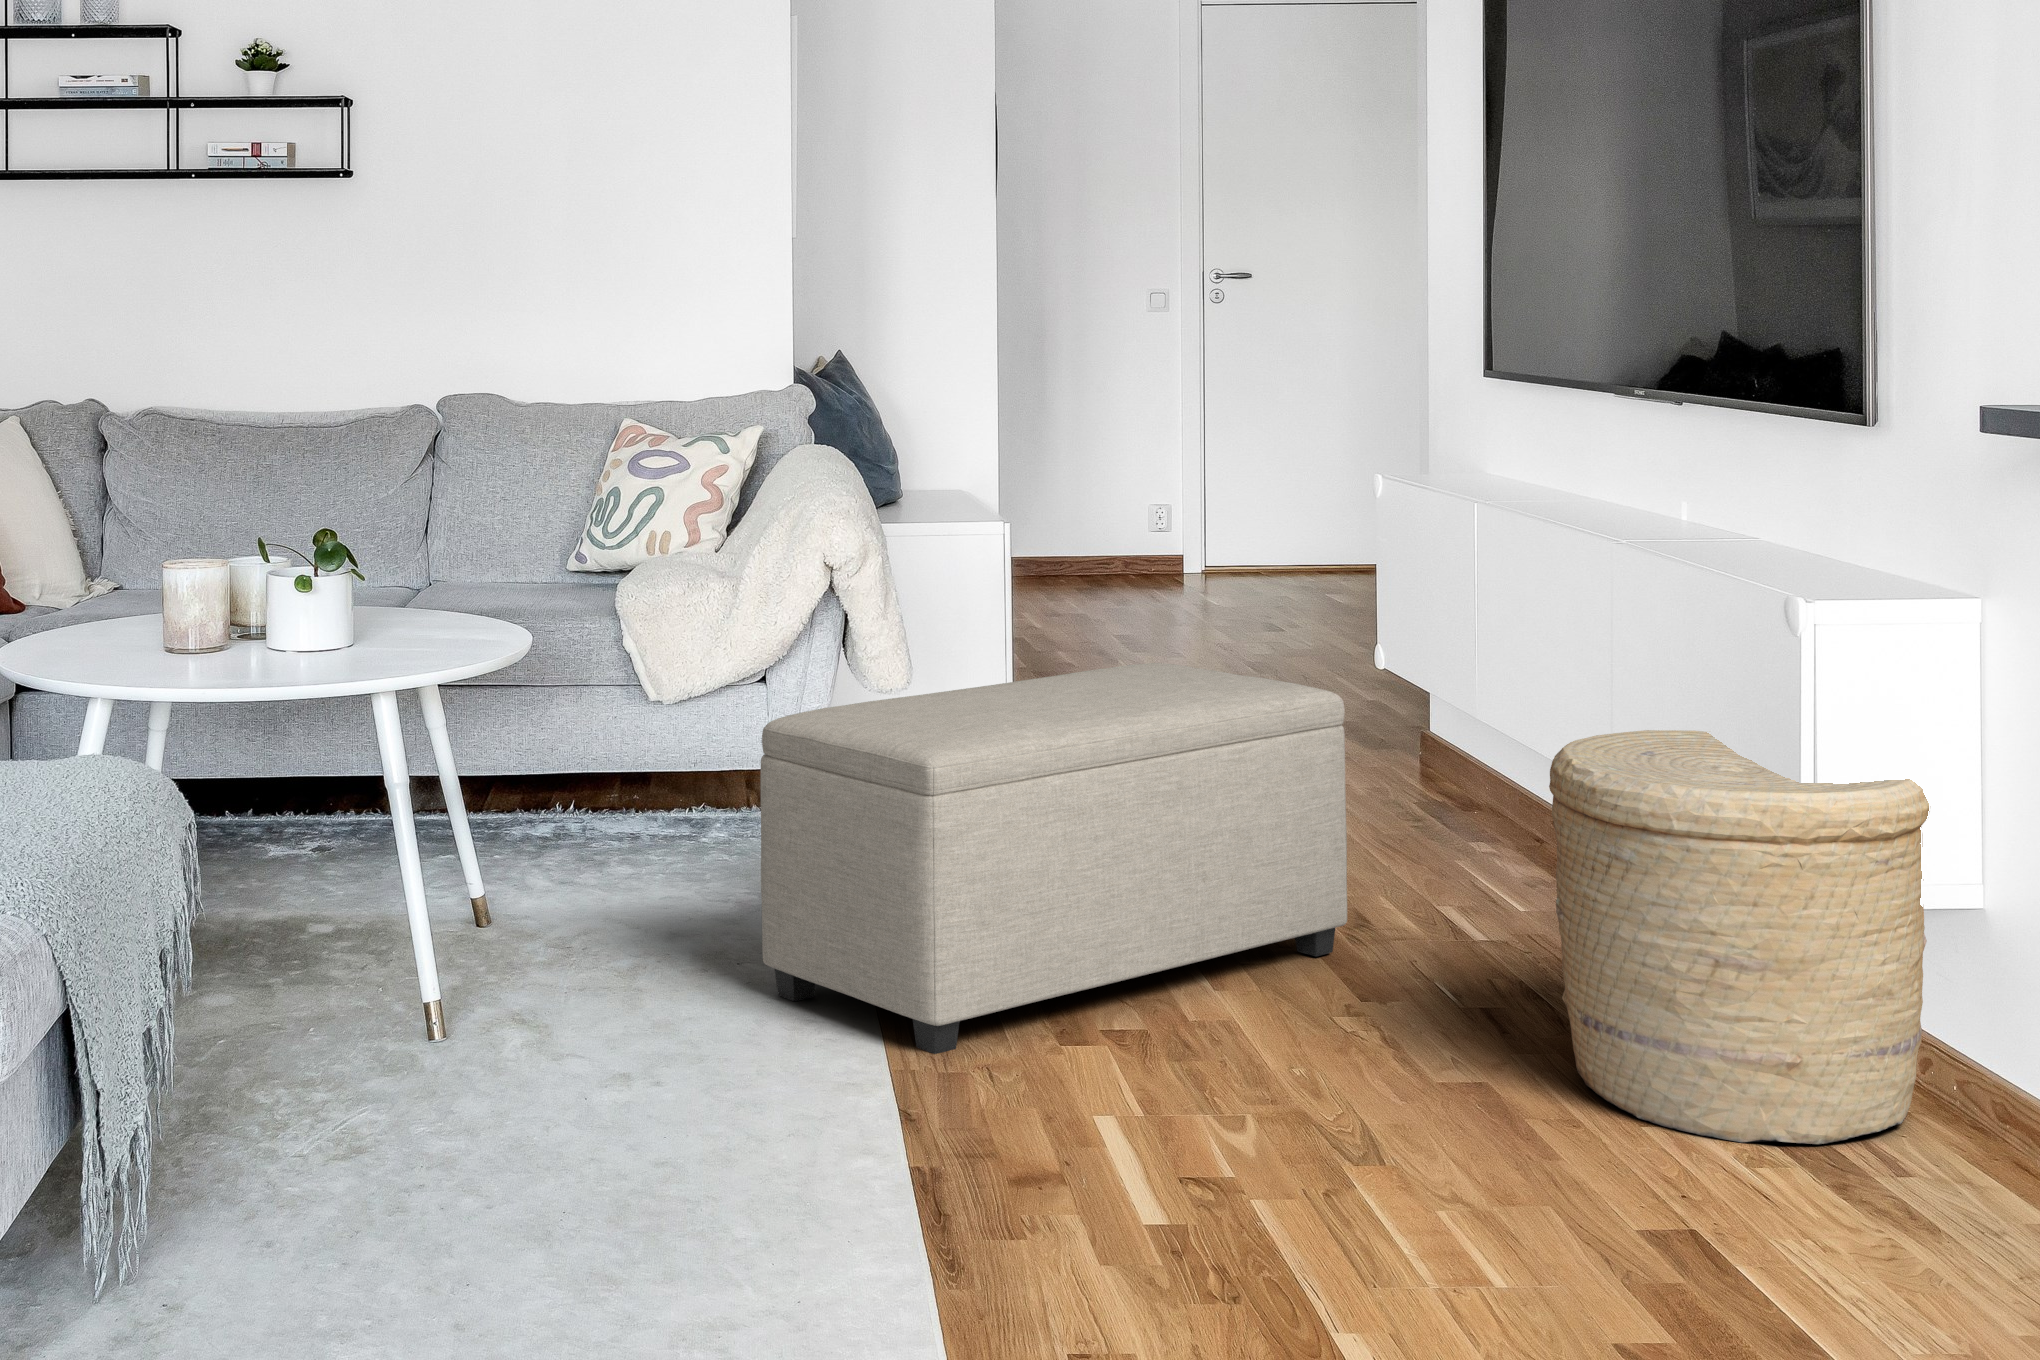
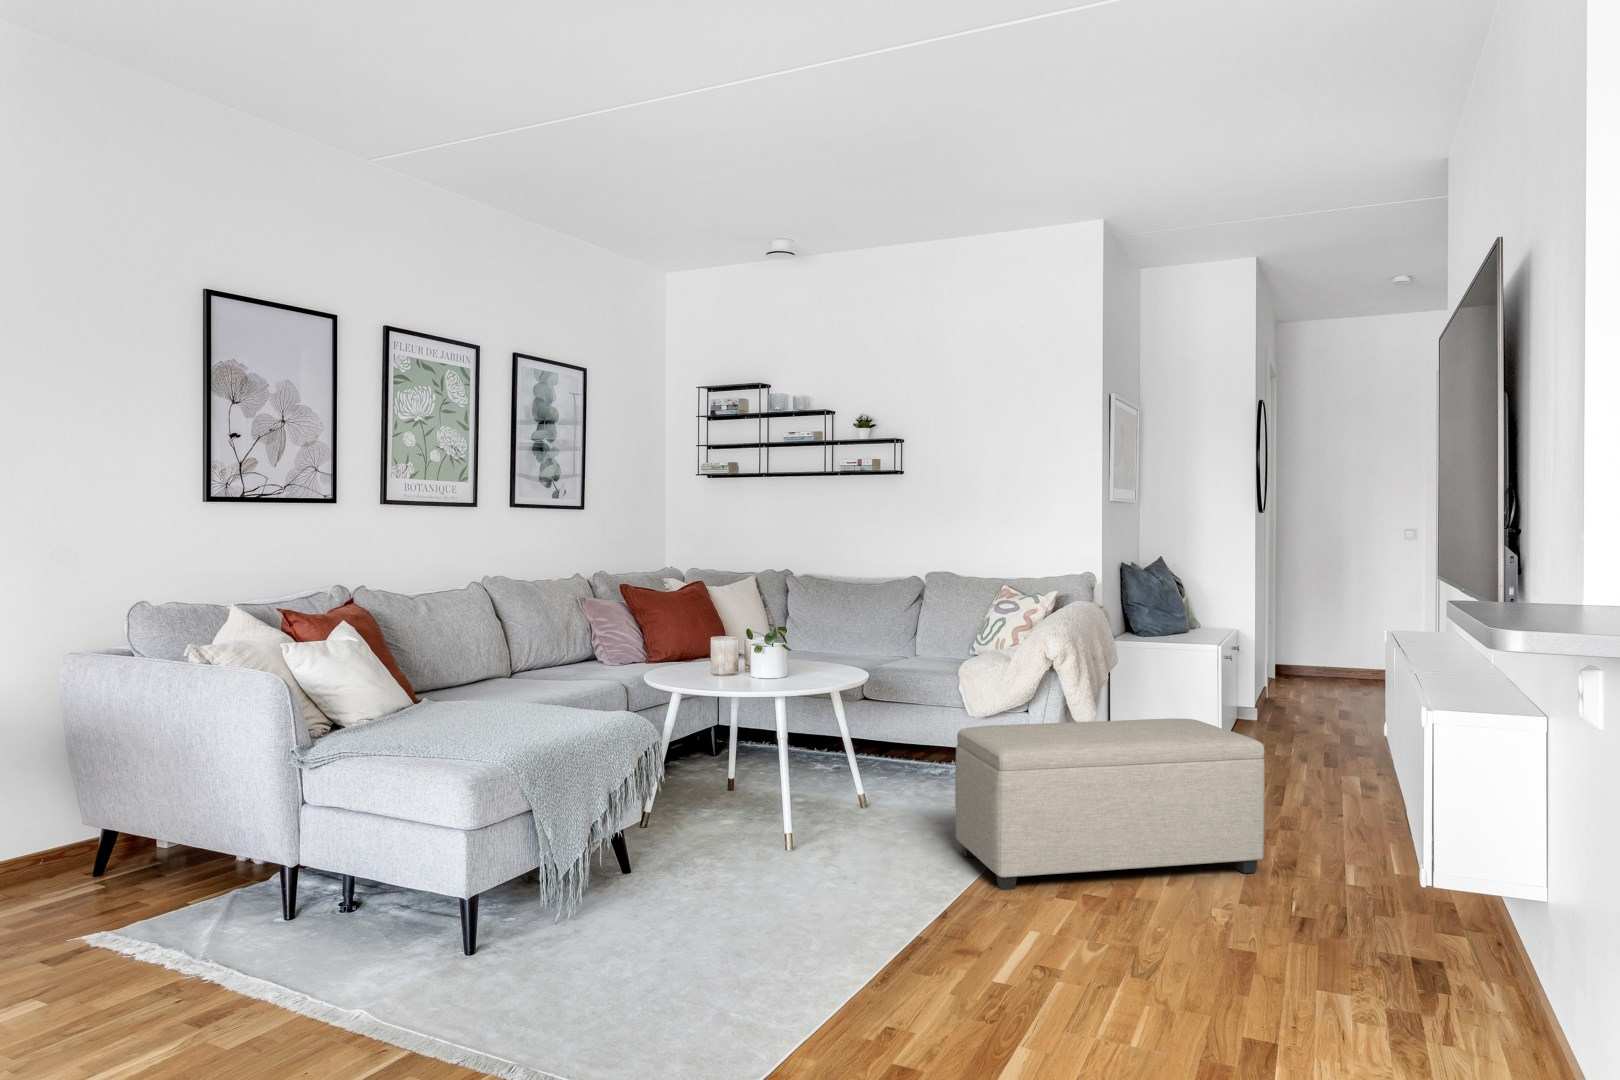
woven basket: present [1549,730,1930,1144] -> none [1300,778,1518,1012]

